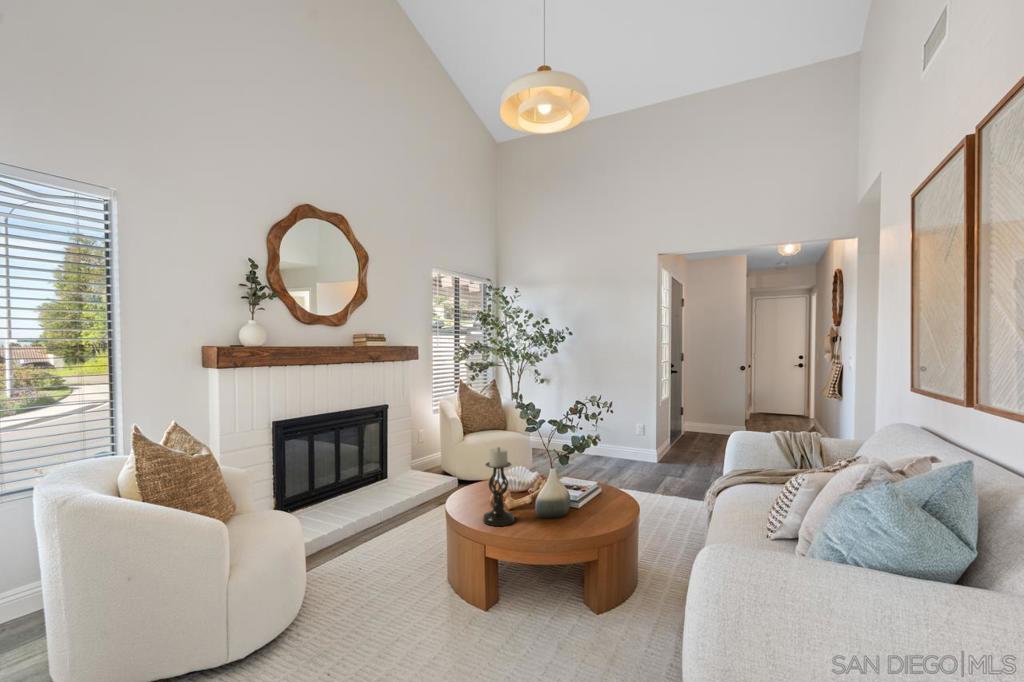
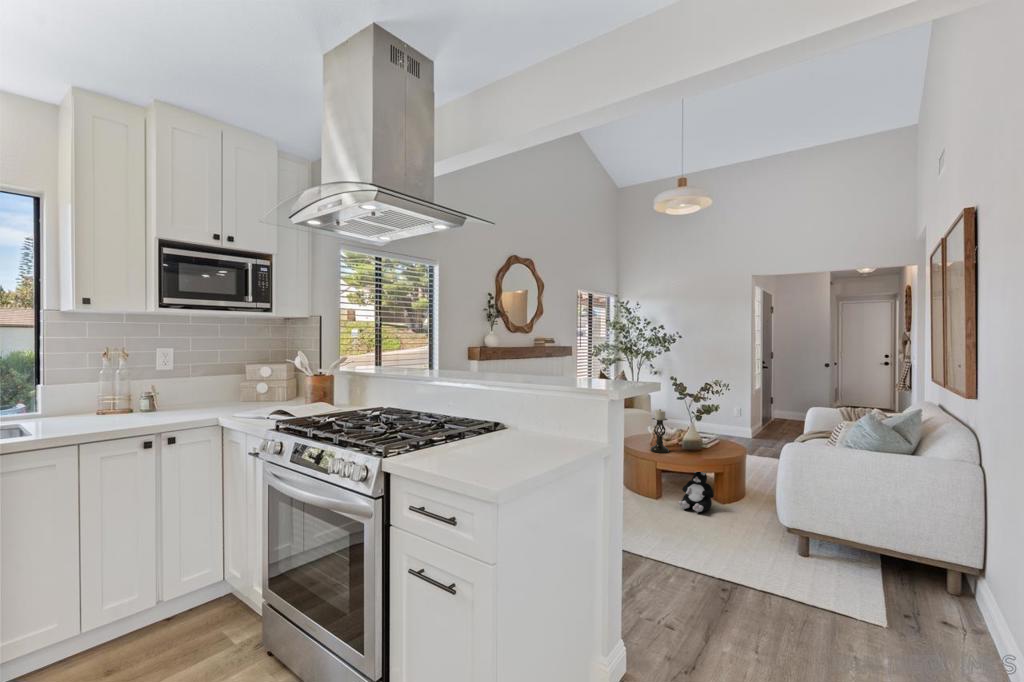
plush toy: none [520,557,583,651] -> present [679,472,714,512]

